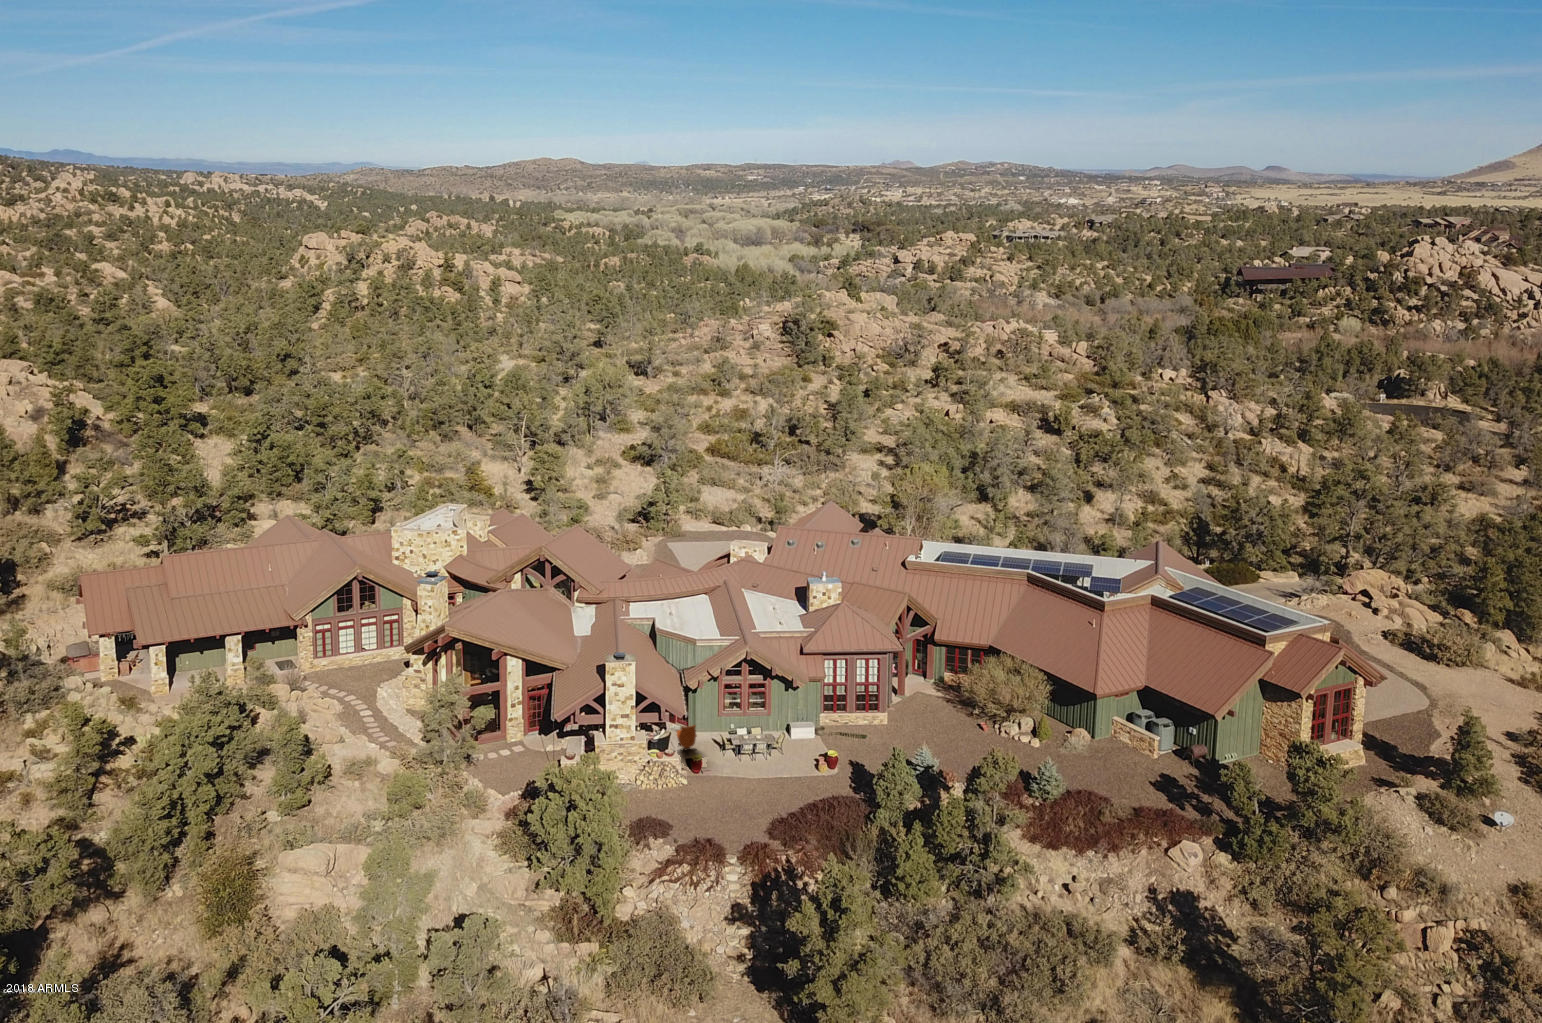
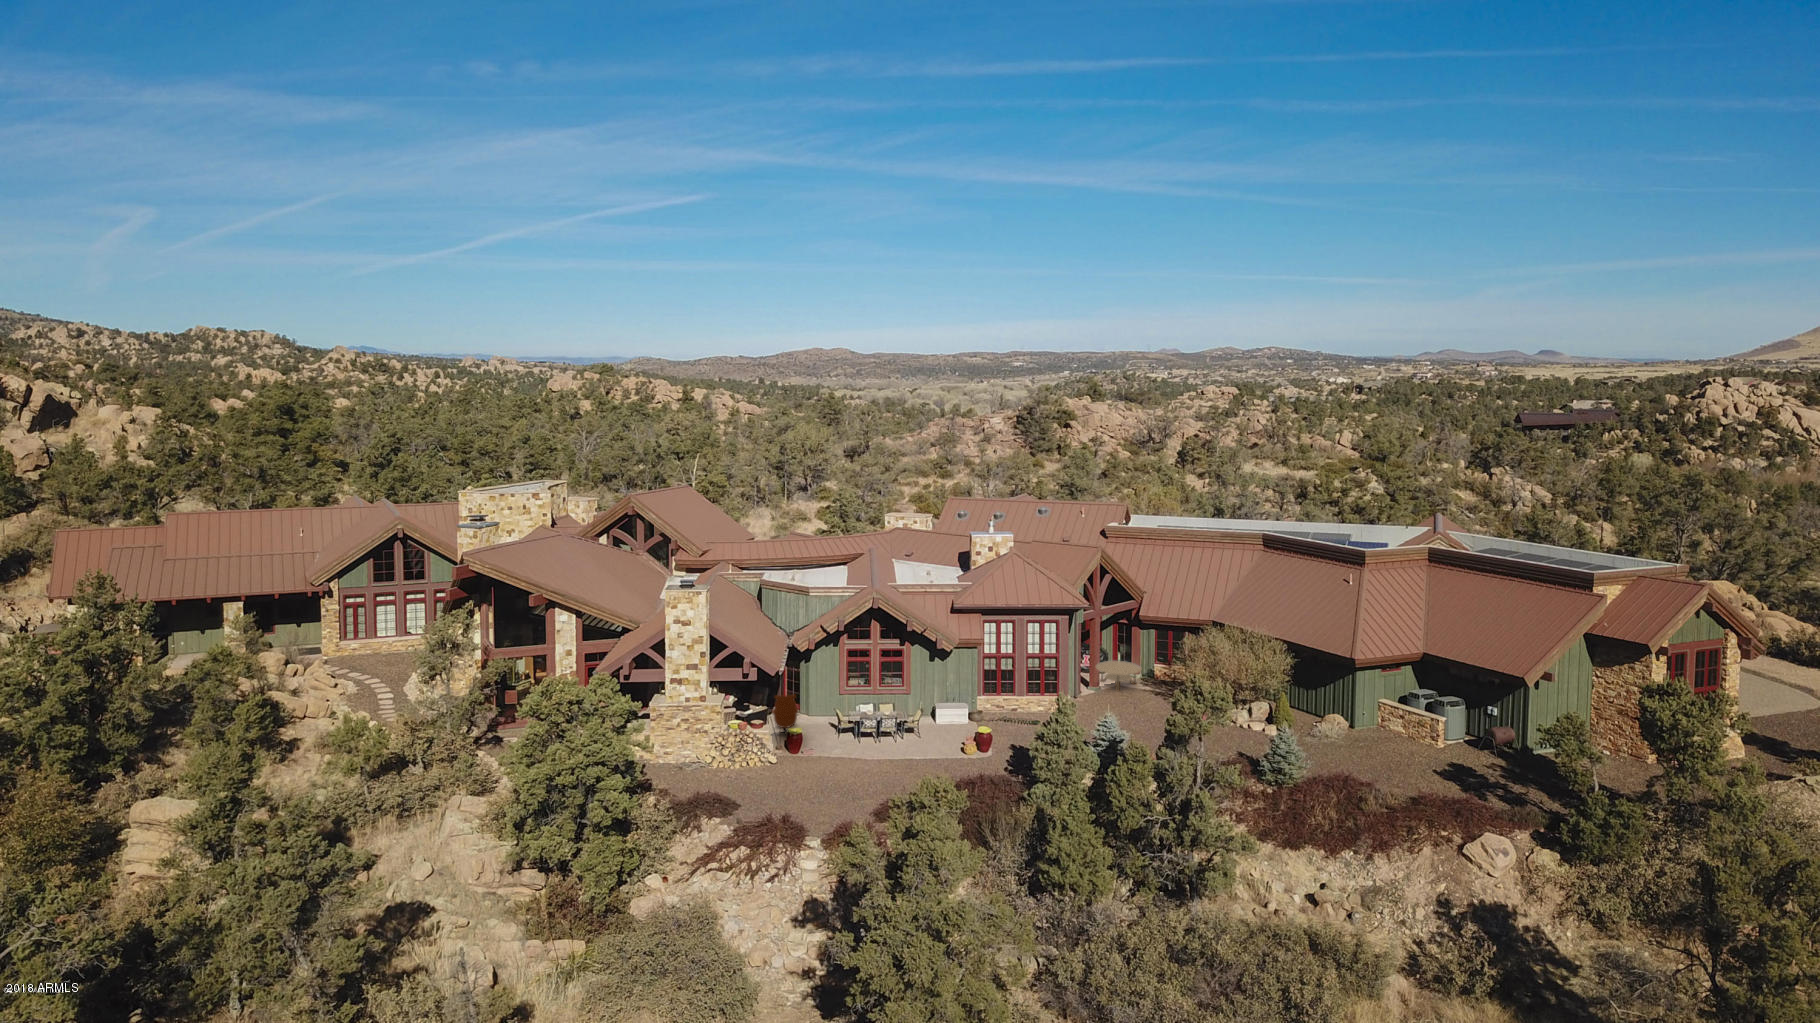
round table: none [905,675,940,702] -> present [1096,661,1141,691]

